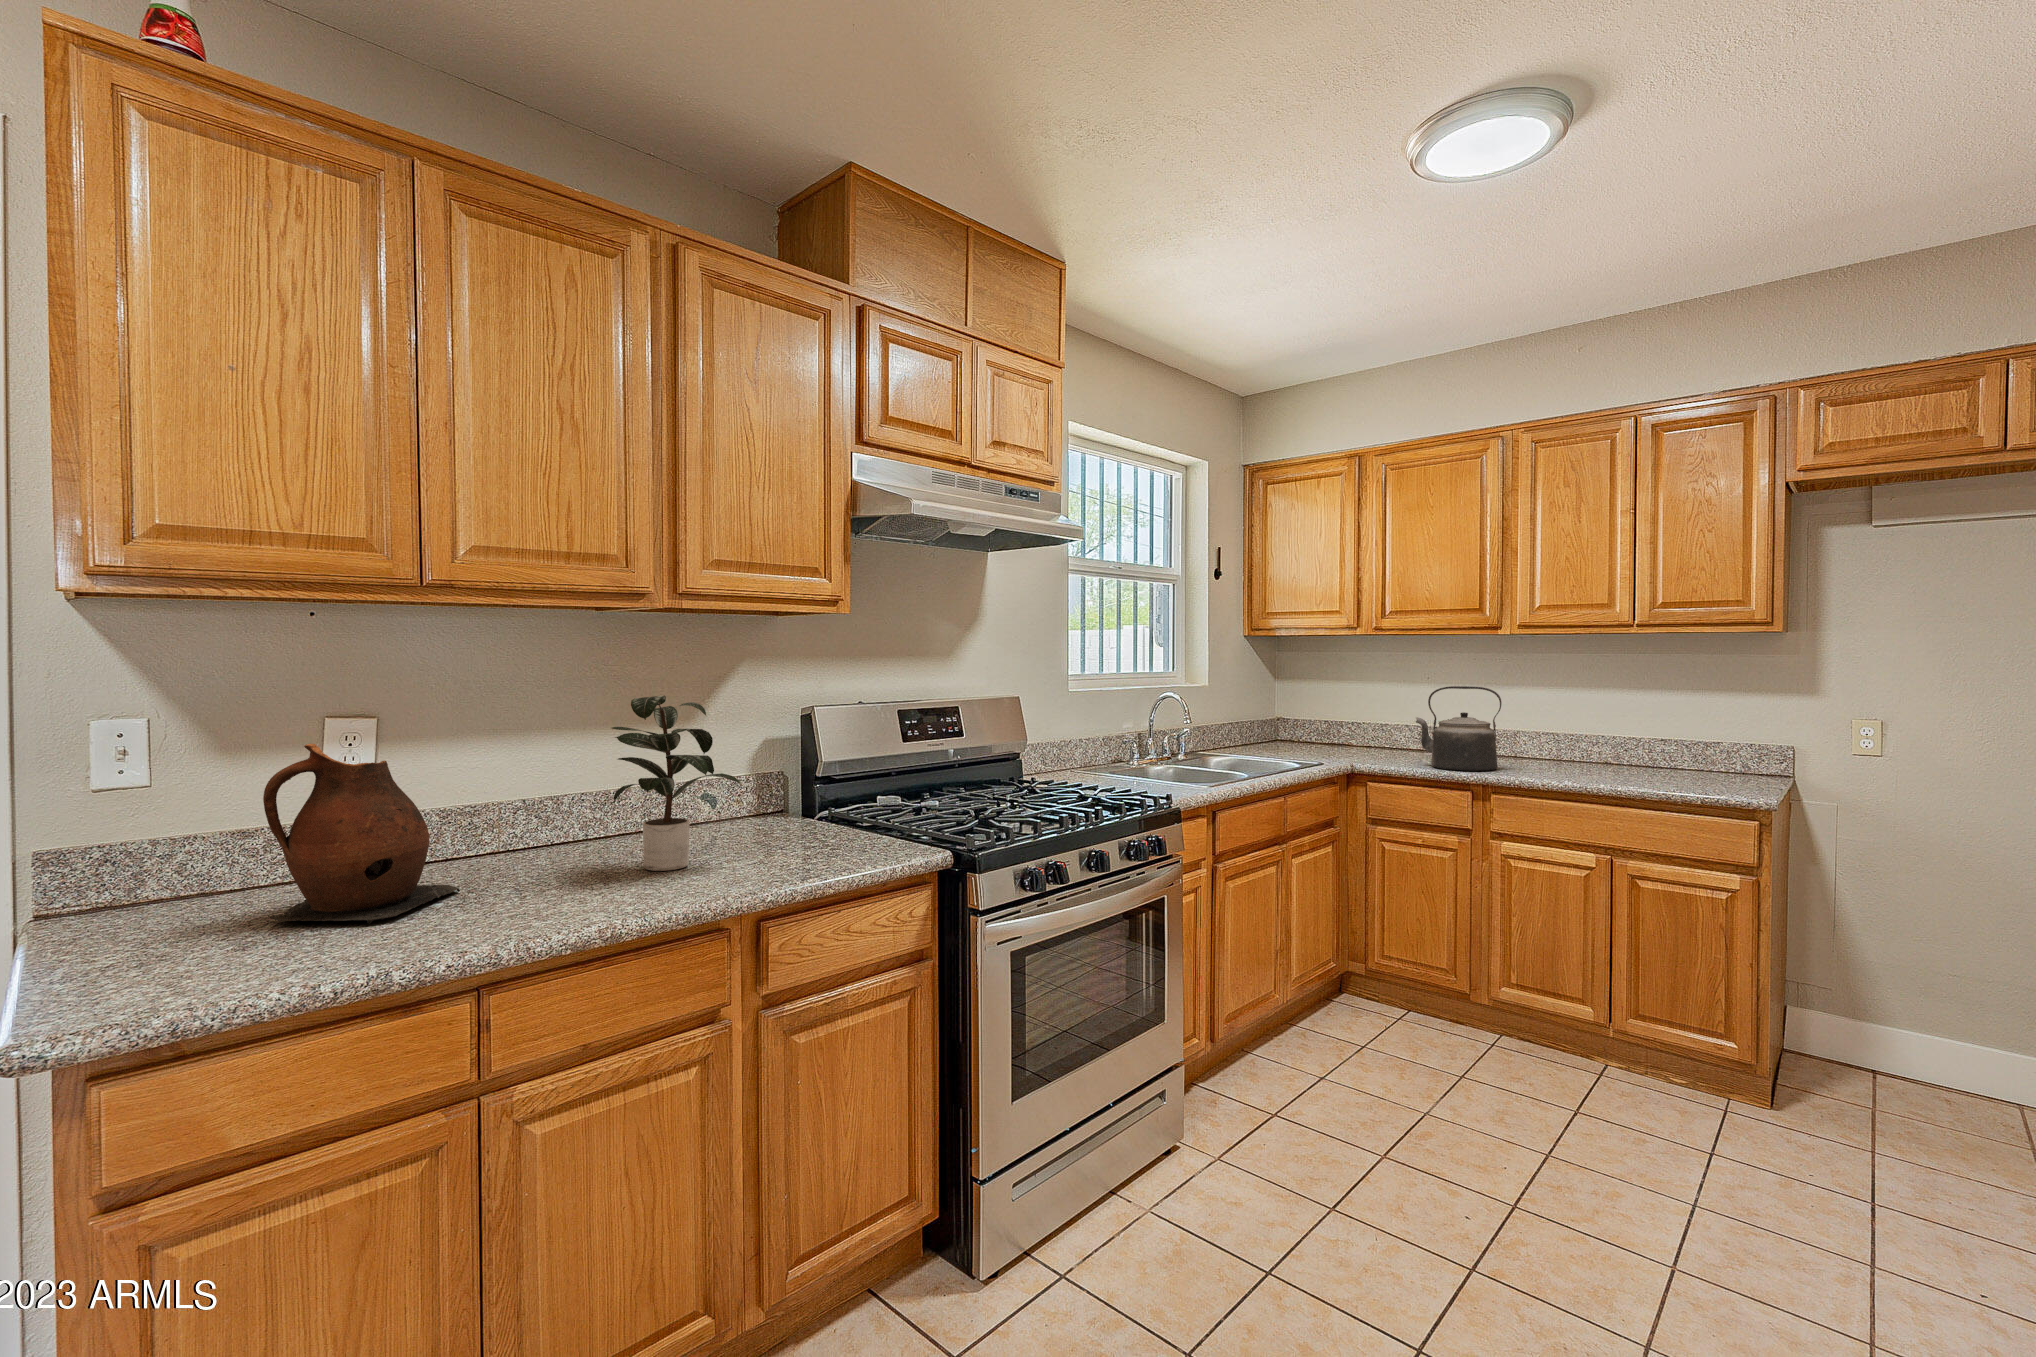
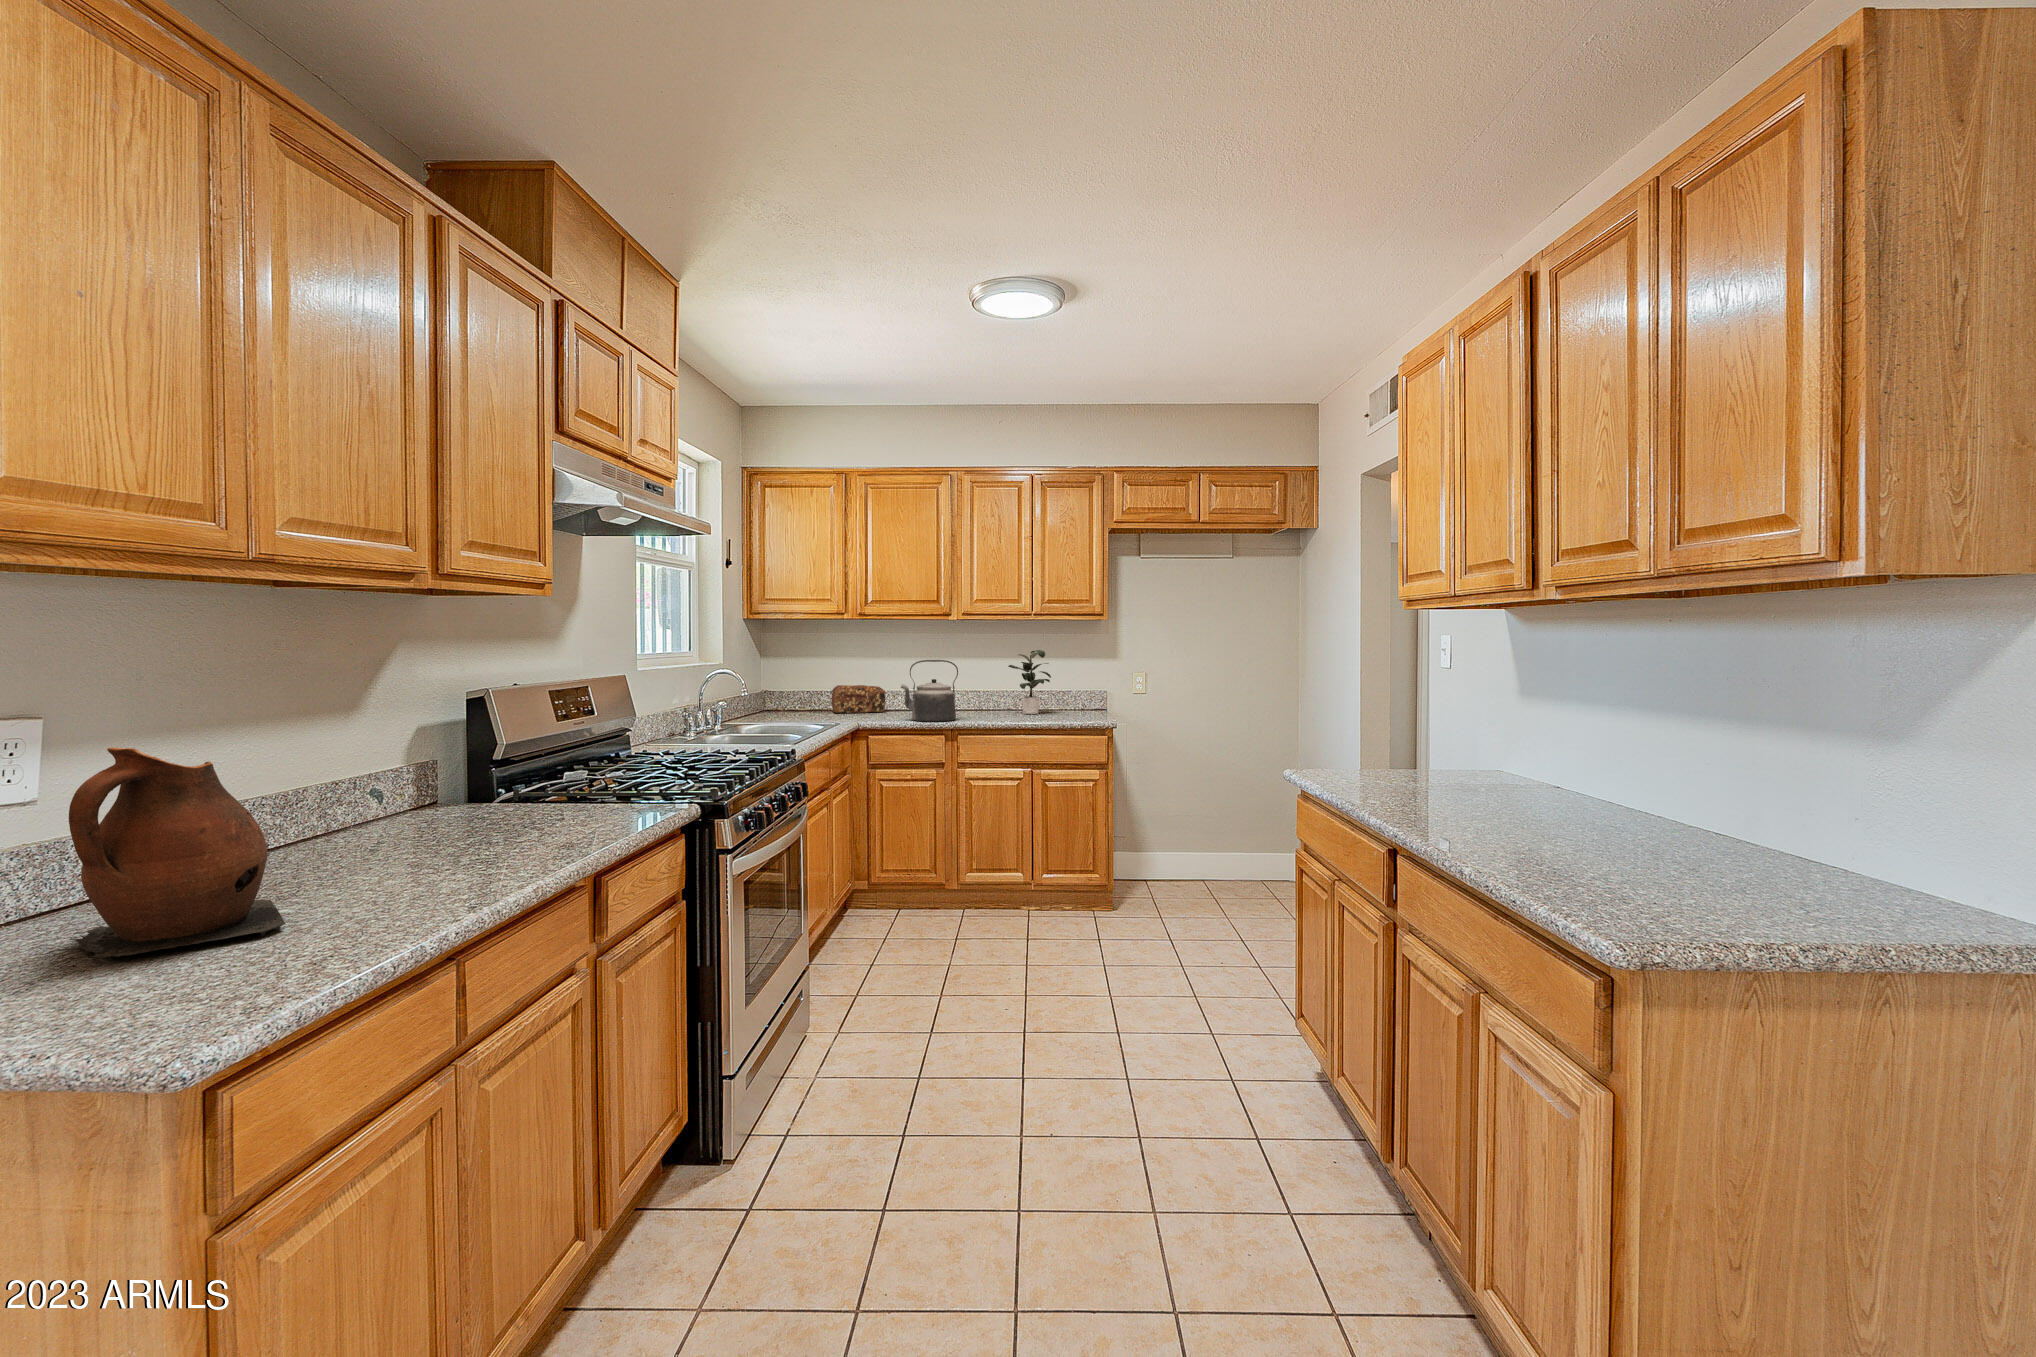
potted plant: present [612,696,740,871] -> present [1008,650,1051,714]
bread loaf: none [1348,716,1418,752] -> present [832,685,885,713]

